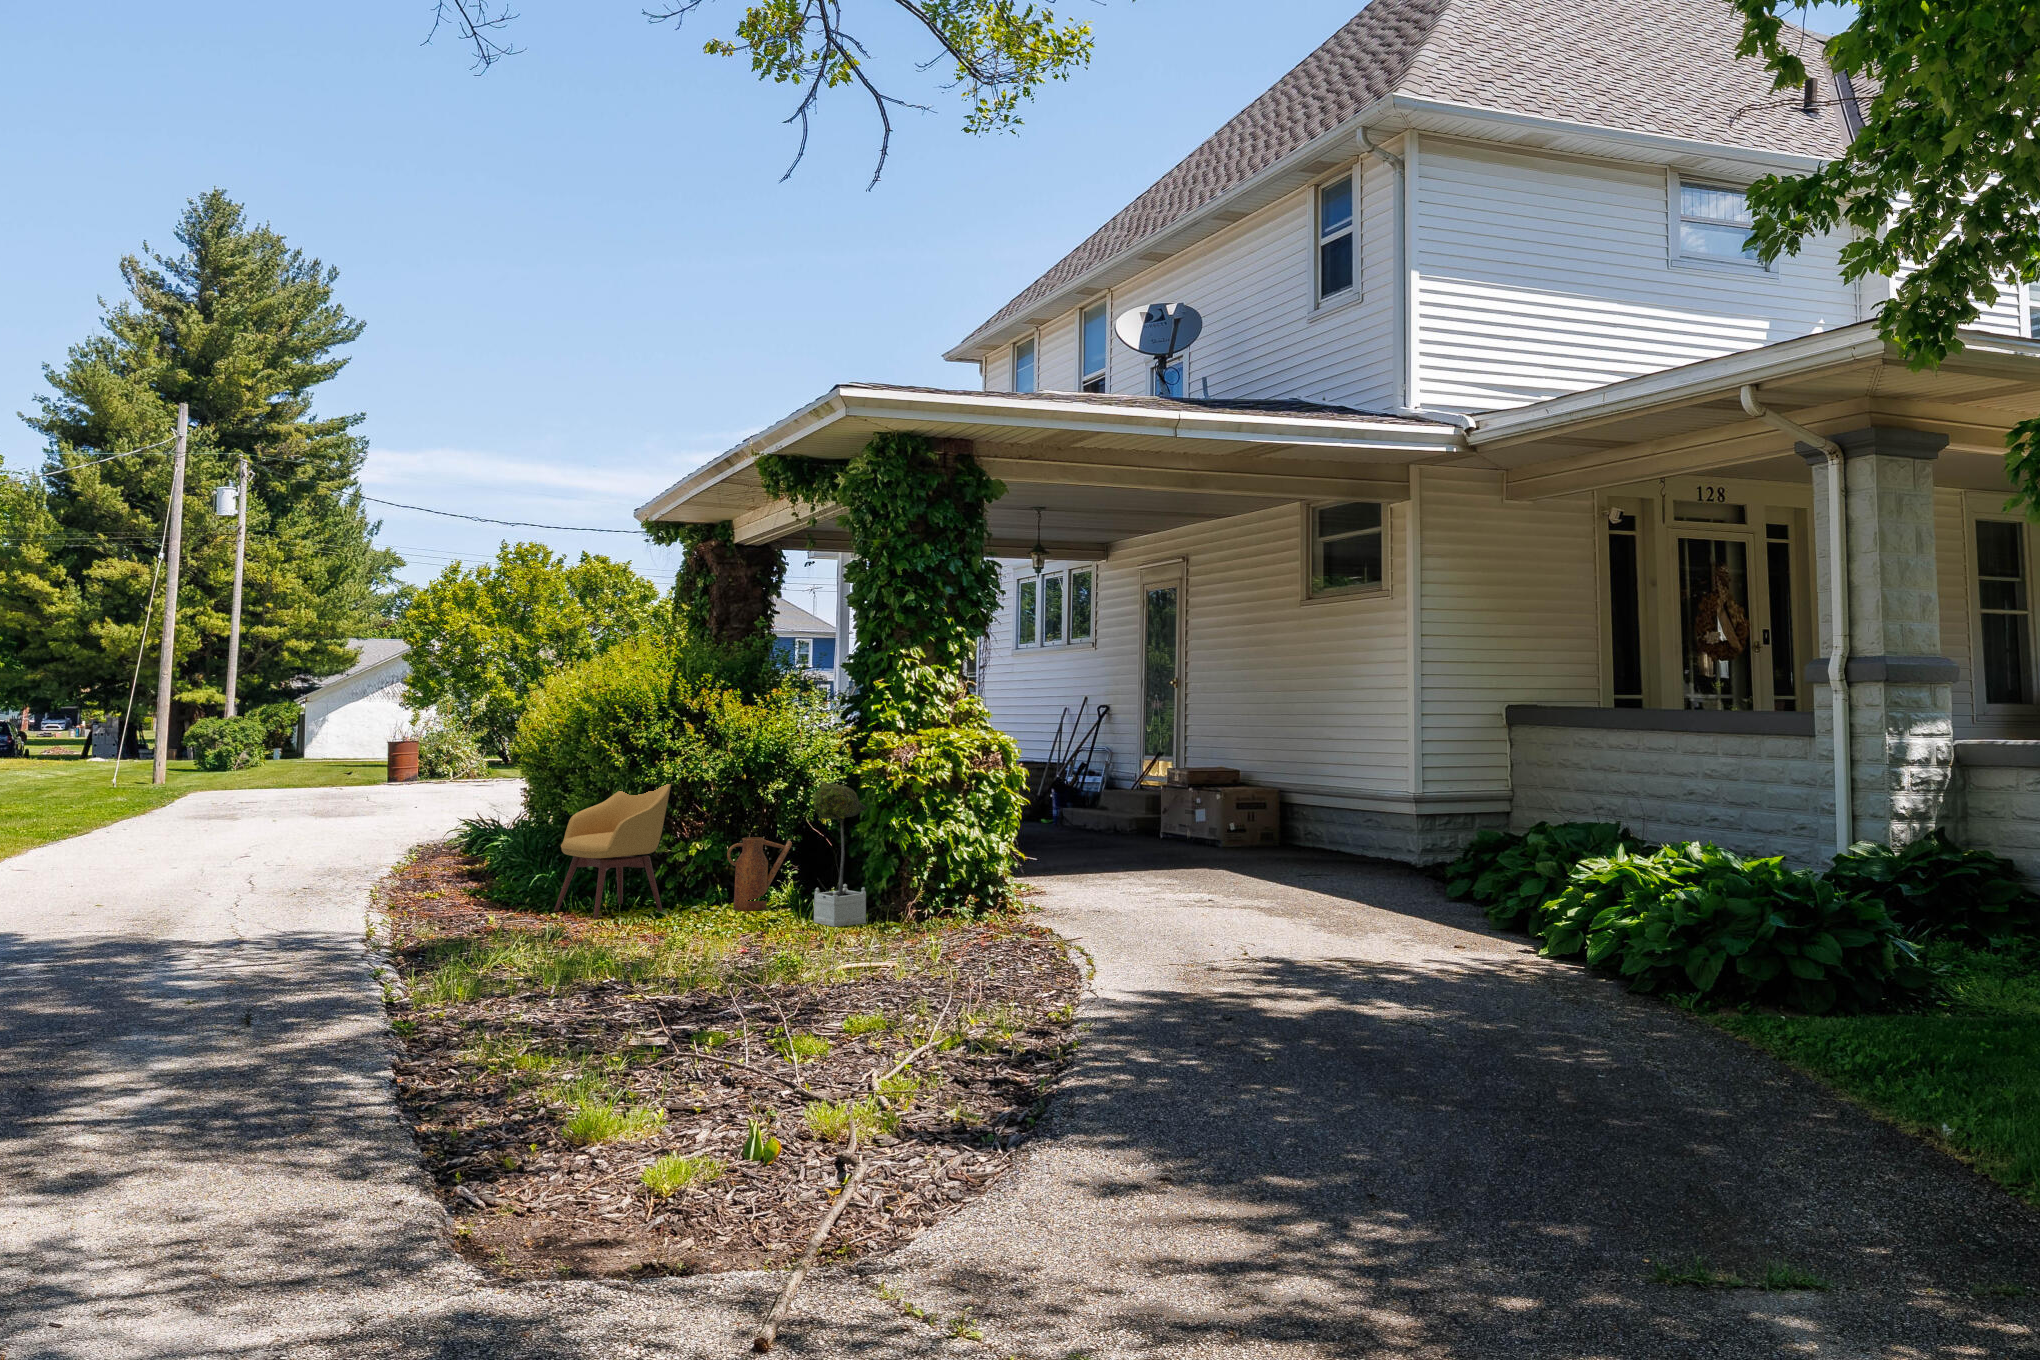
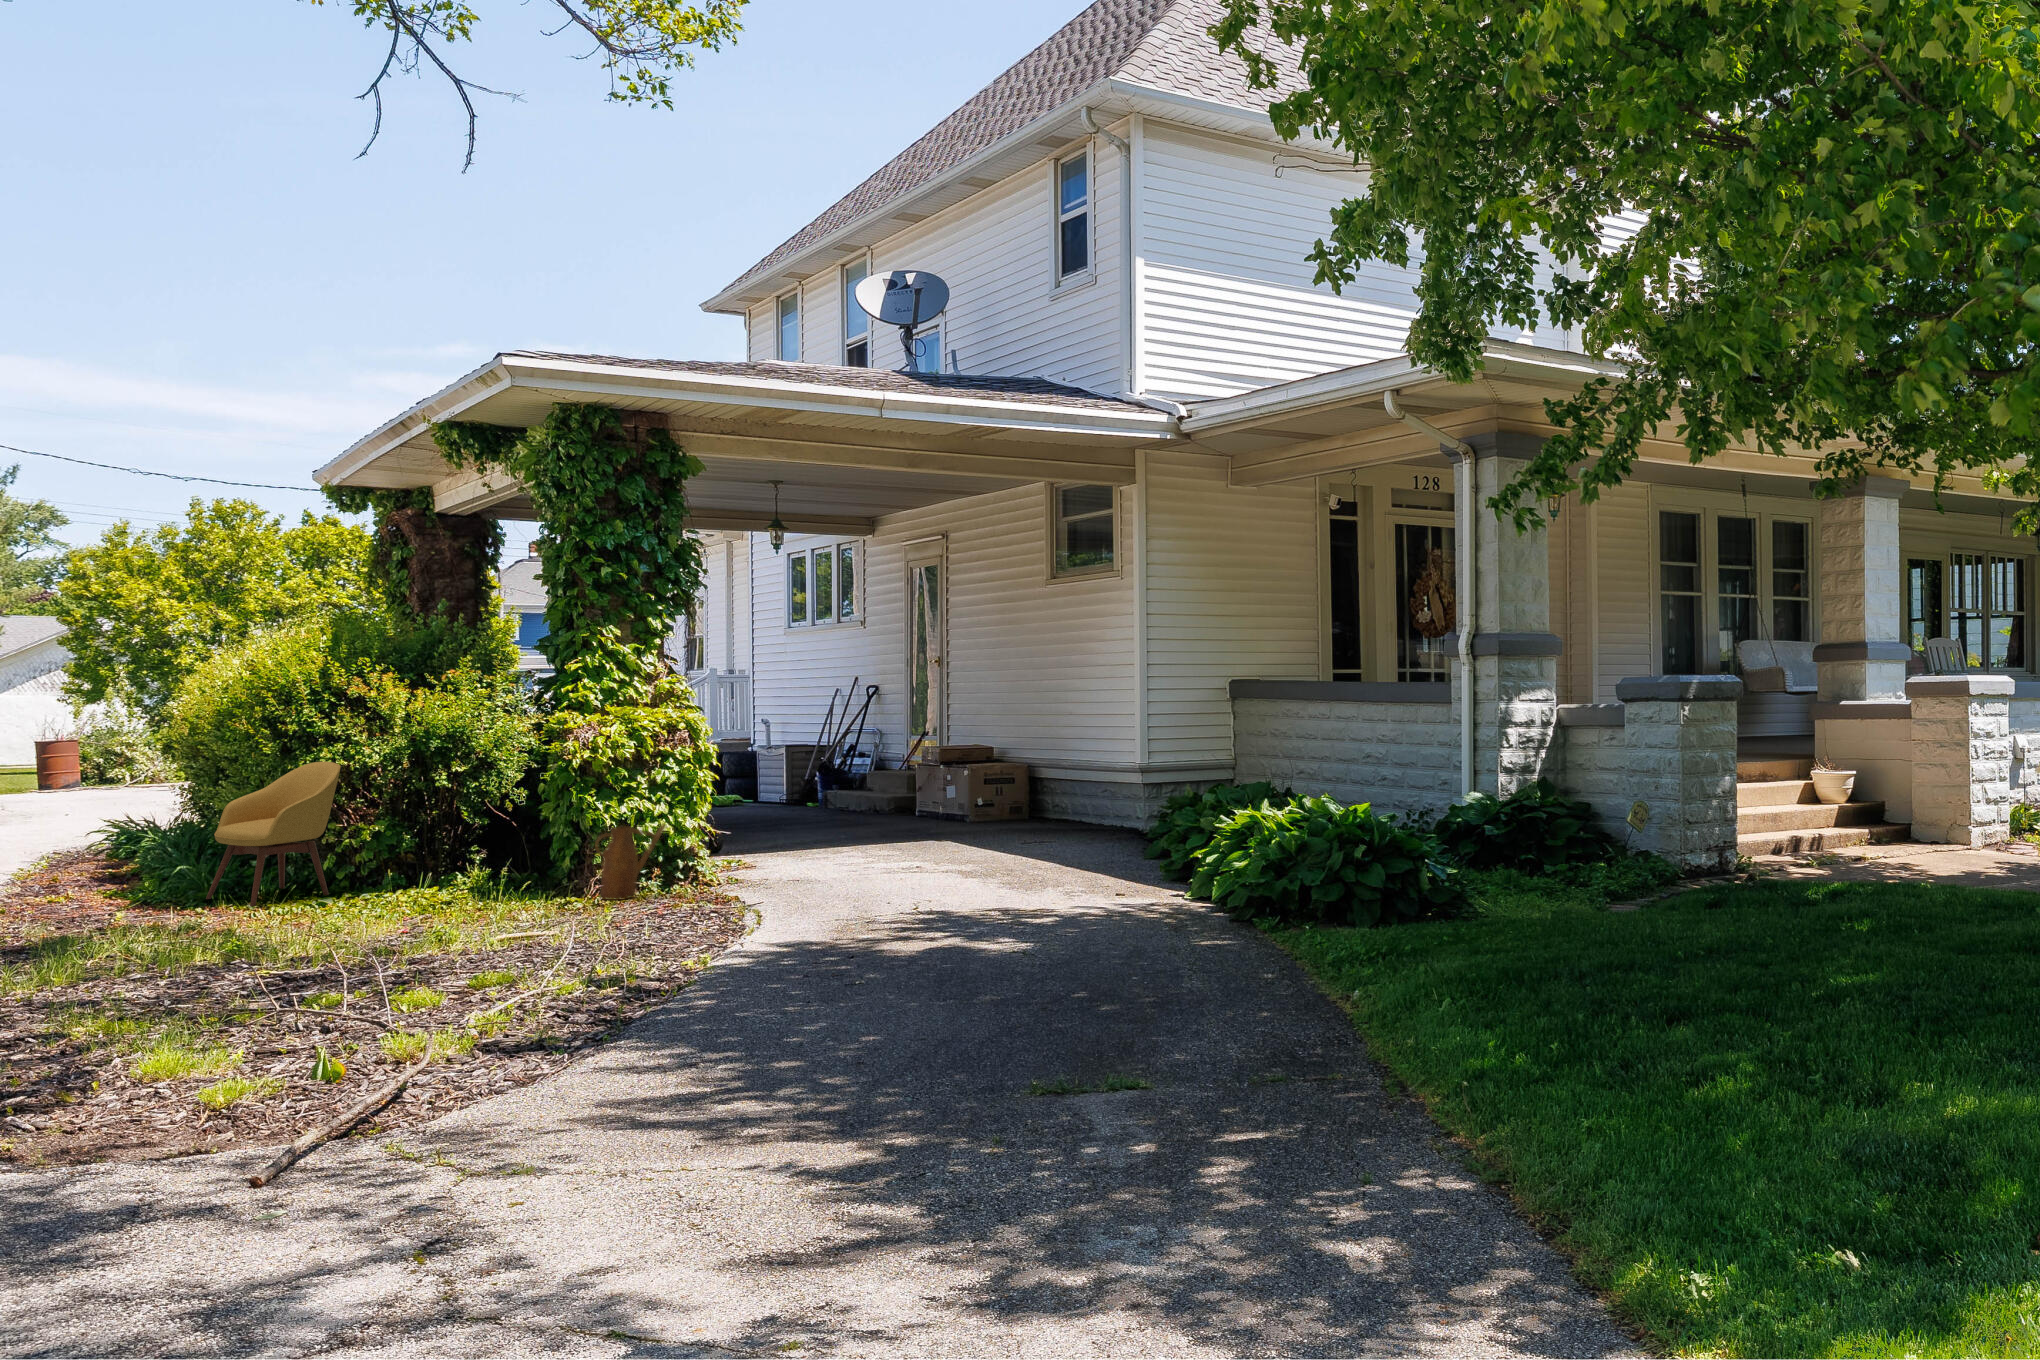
potted tree: present [812,781,868,927] -> none [491,764,552,904]
watering can: present [727,837,792,911] -> present [595,823,666,900]

